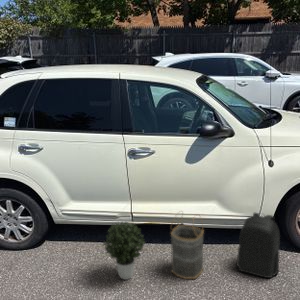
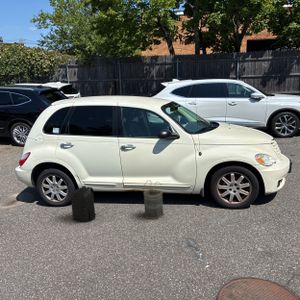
backpack: present [237,213,280,278] -> present [71,186,96,222]
potted plant: present [103,222,145,280] -> none [105,186,129,219]

